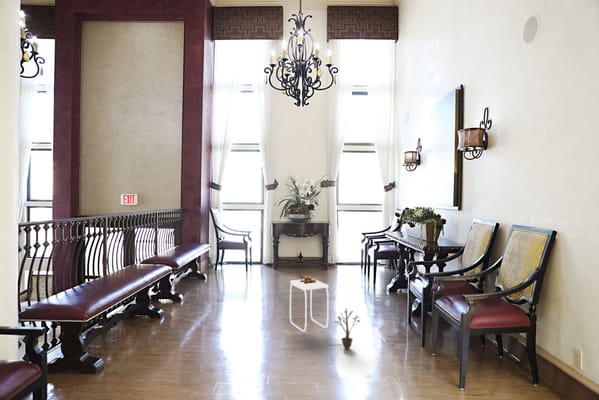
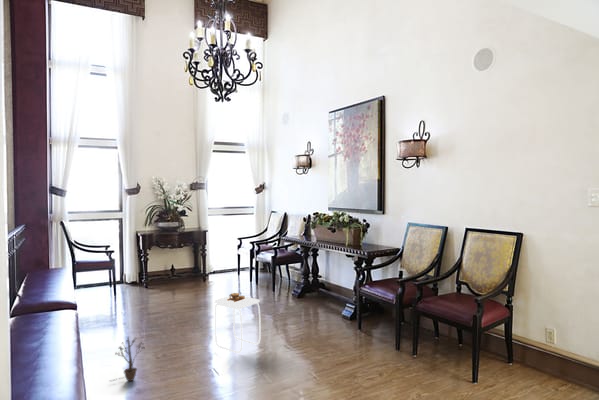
decorative plant: present [335,309,360,349] -> present [116,338,144,381]

